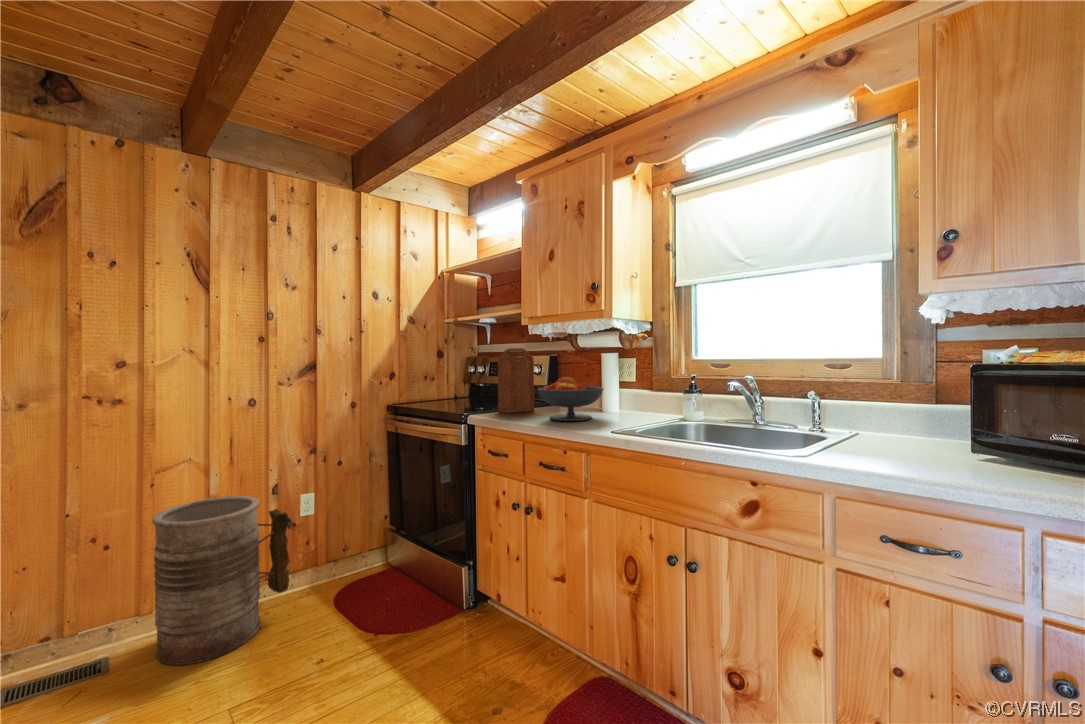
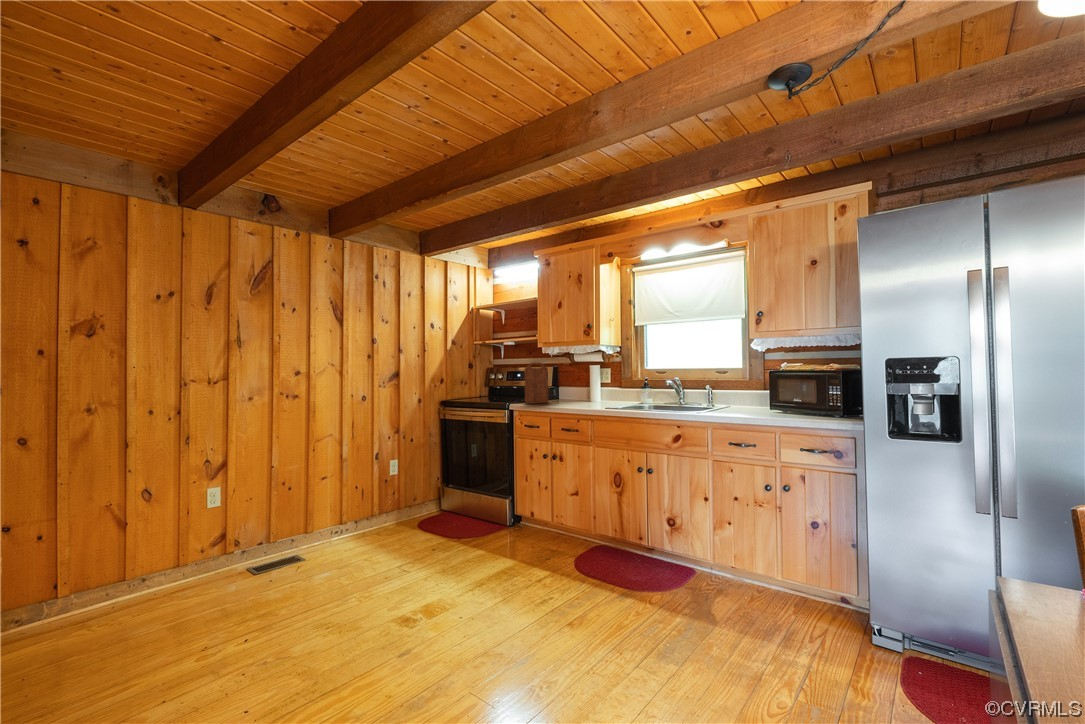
fruit bowl: present [538,377,603,421] -> none [556,380,595,406]
trash can: present [152,496,293,665] -> none [324,458,397,555]

